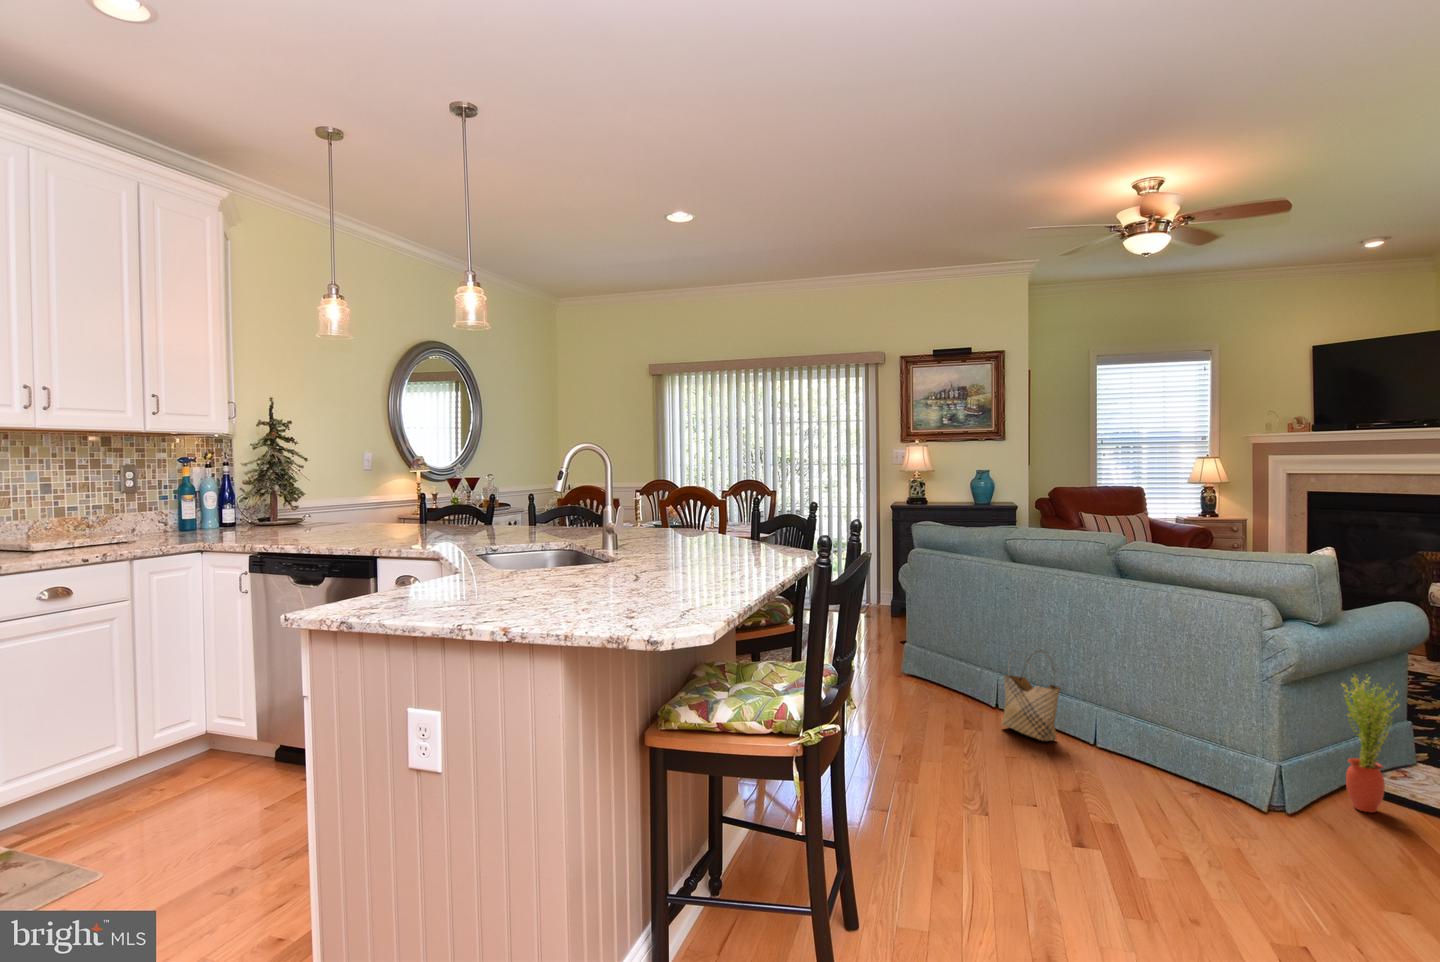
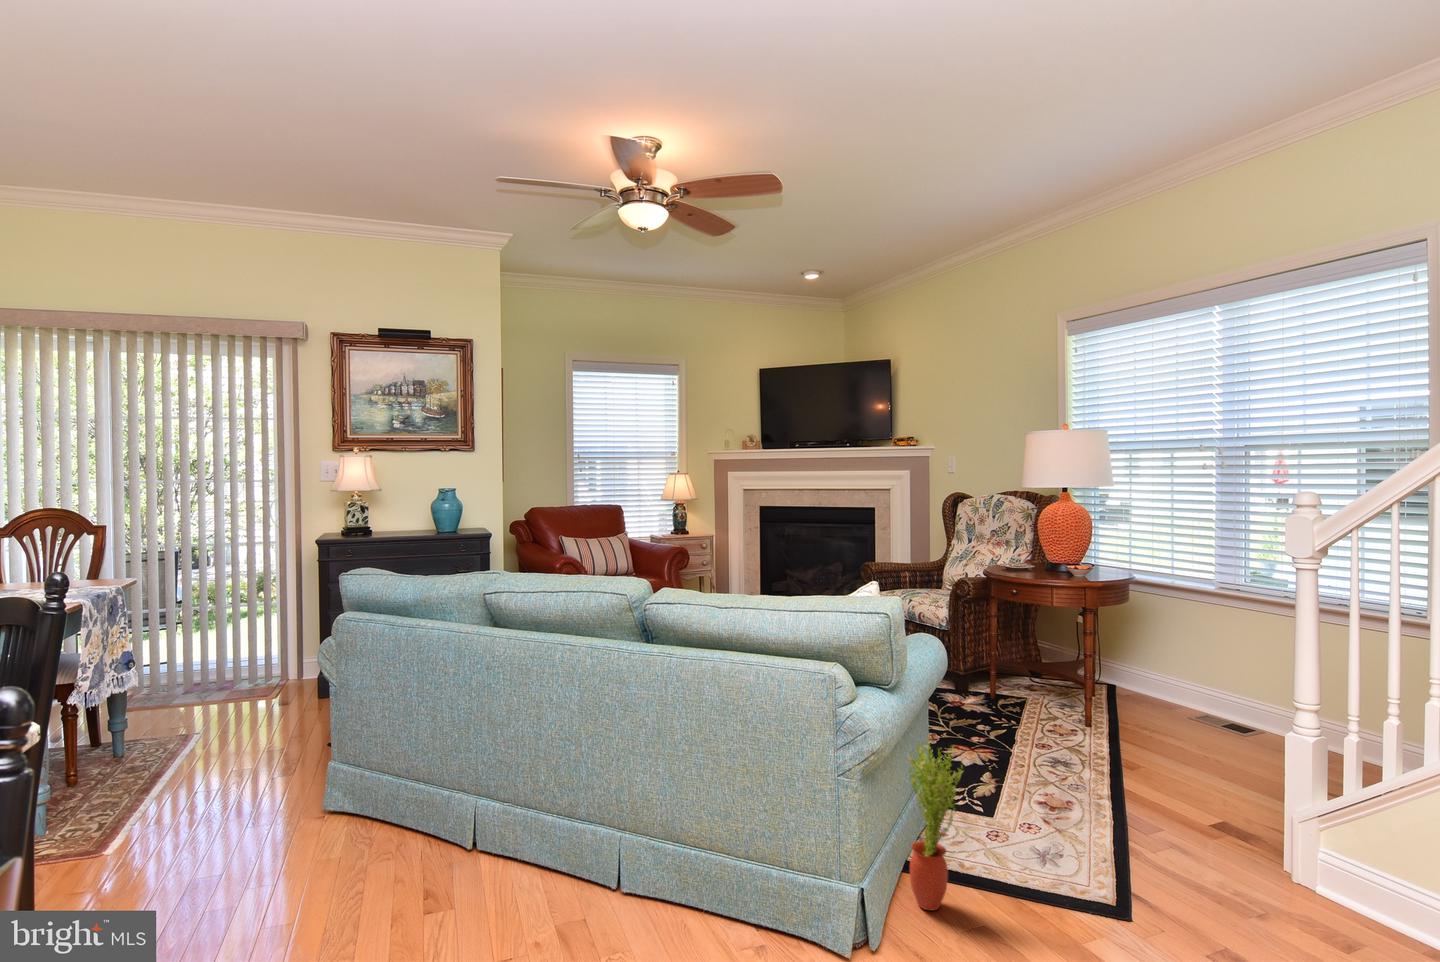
woven basket: present [1002,652,1060,741] -> none [484,760,572,907]

